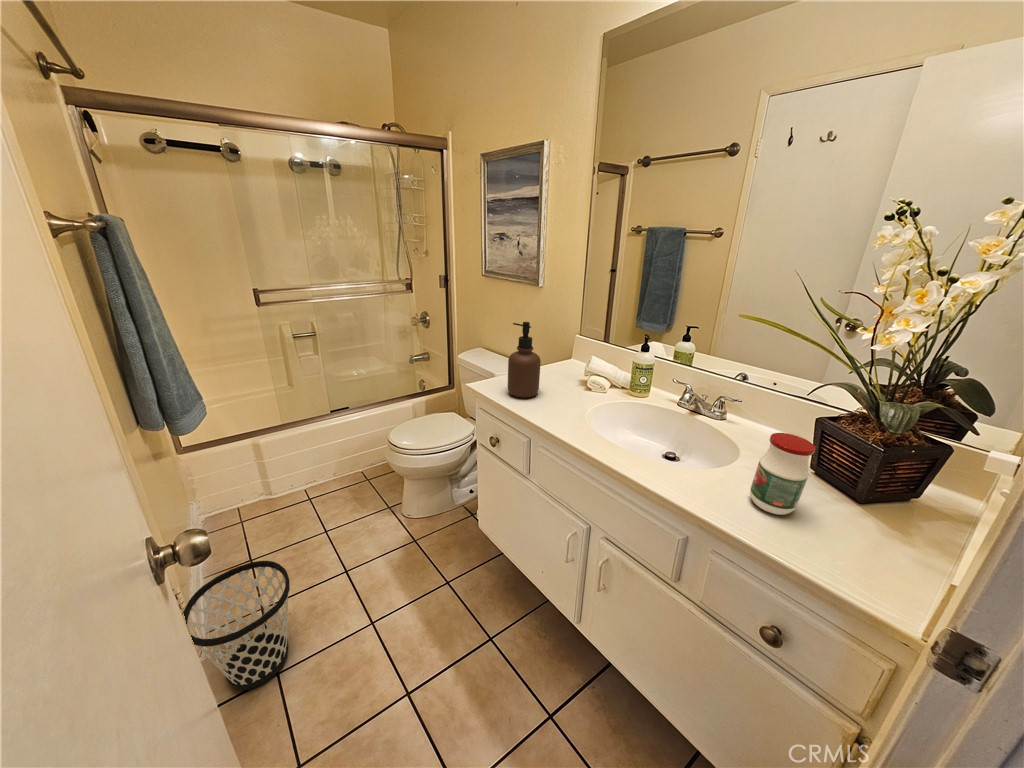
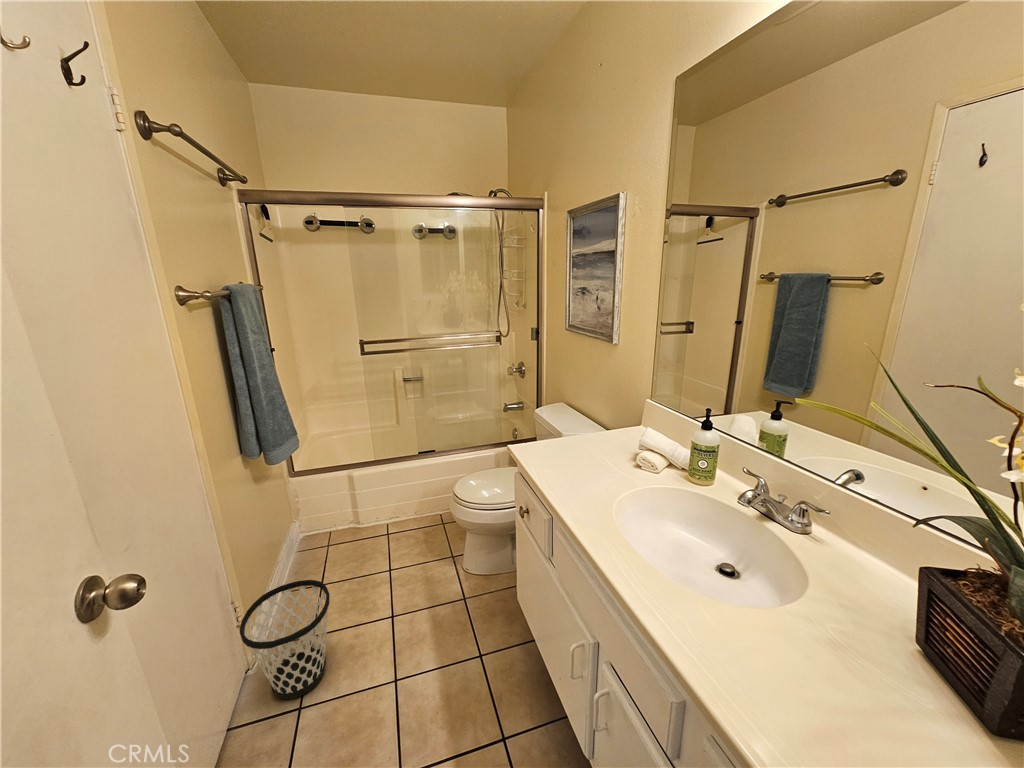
soap dispenser: present [508,322,541,398] -> none [544,383,579,465]
jar: present [750,433,816,515] -> none [769,577,862,712]

